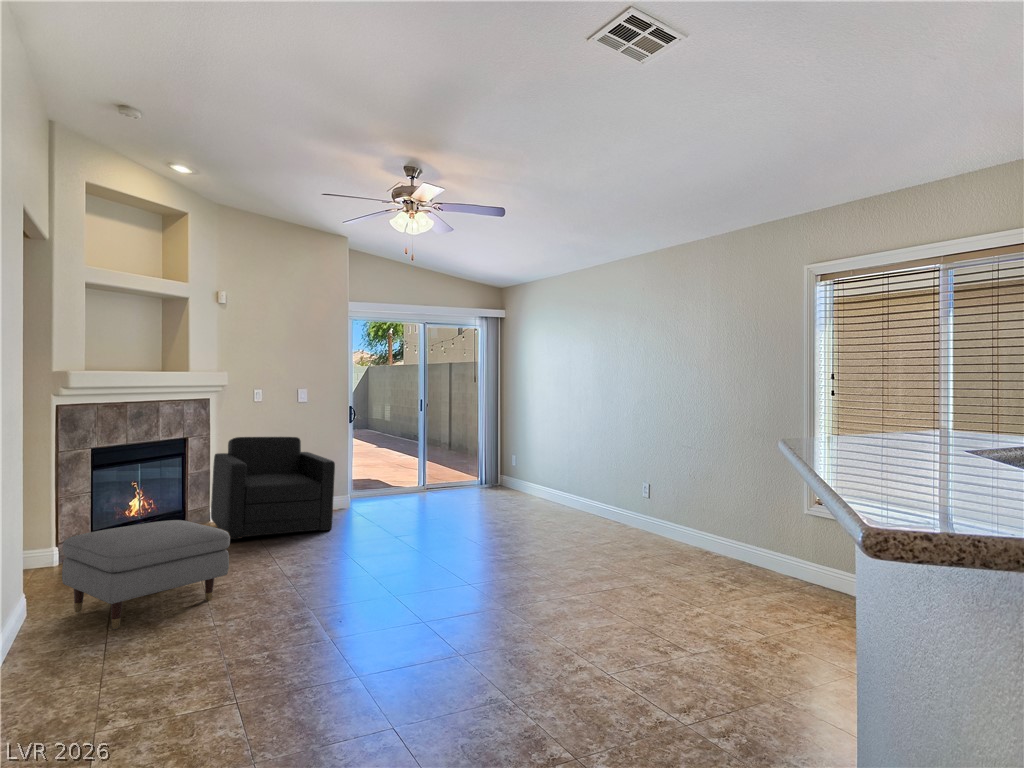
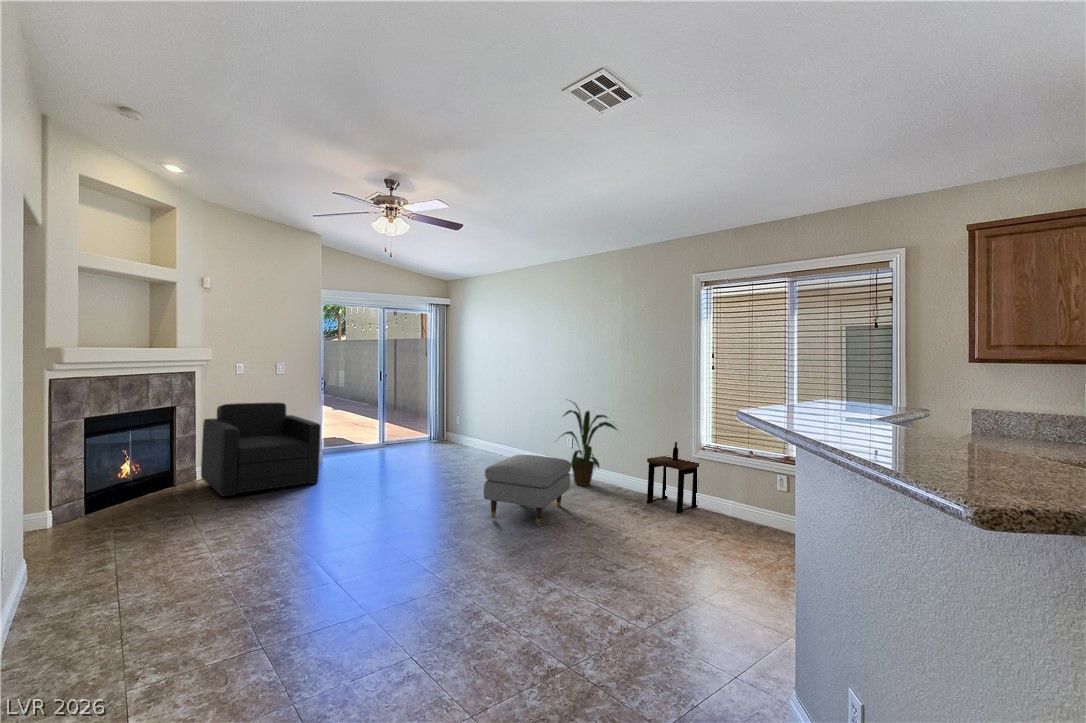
house plant: none [608,436,692,547] -> present [562,402,617,486]
side table: none [728,492,803,587] -> present [647,442,700,513]
ottoman: present [62,520,230,629] -> present [484,455,571,526]

